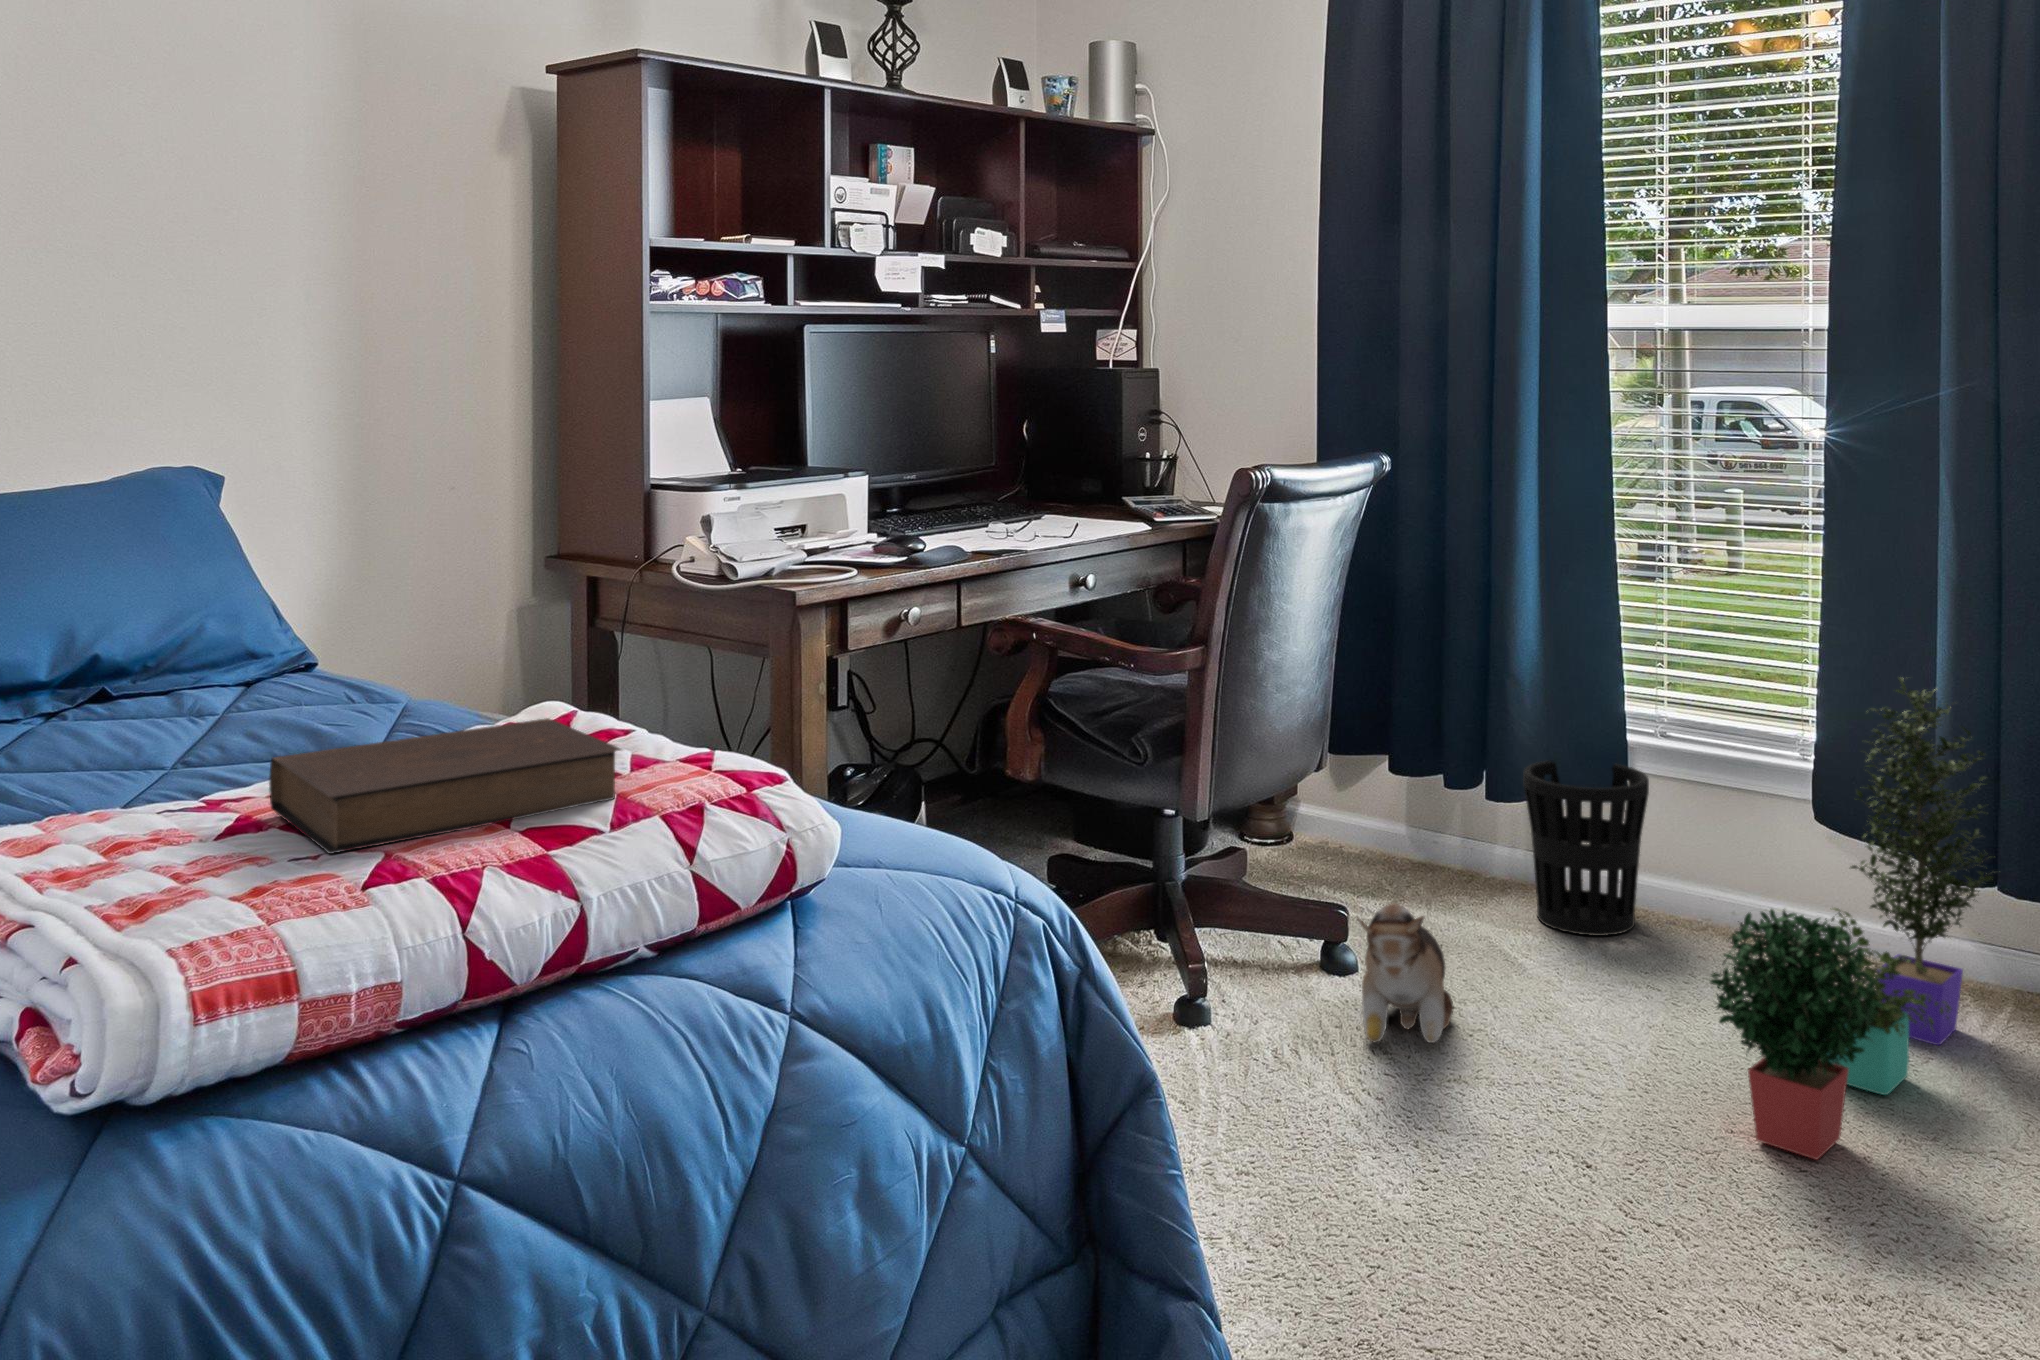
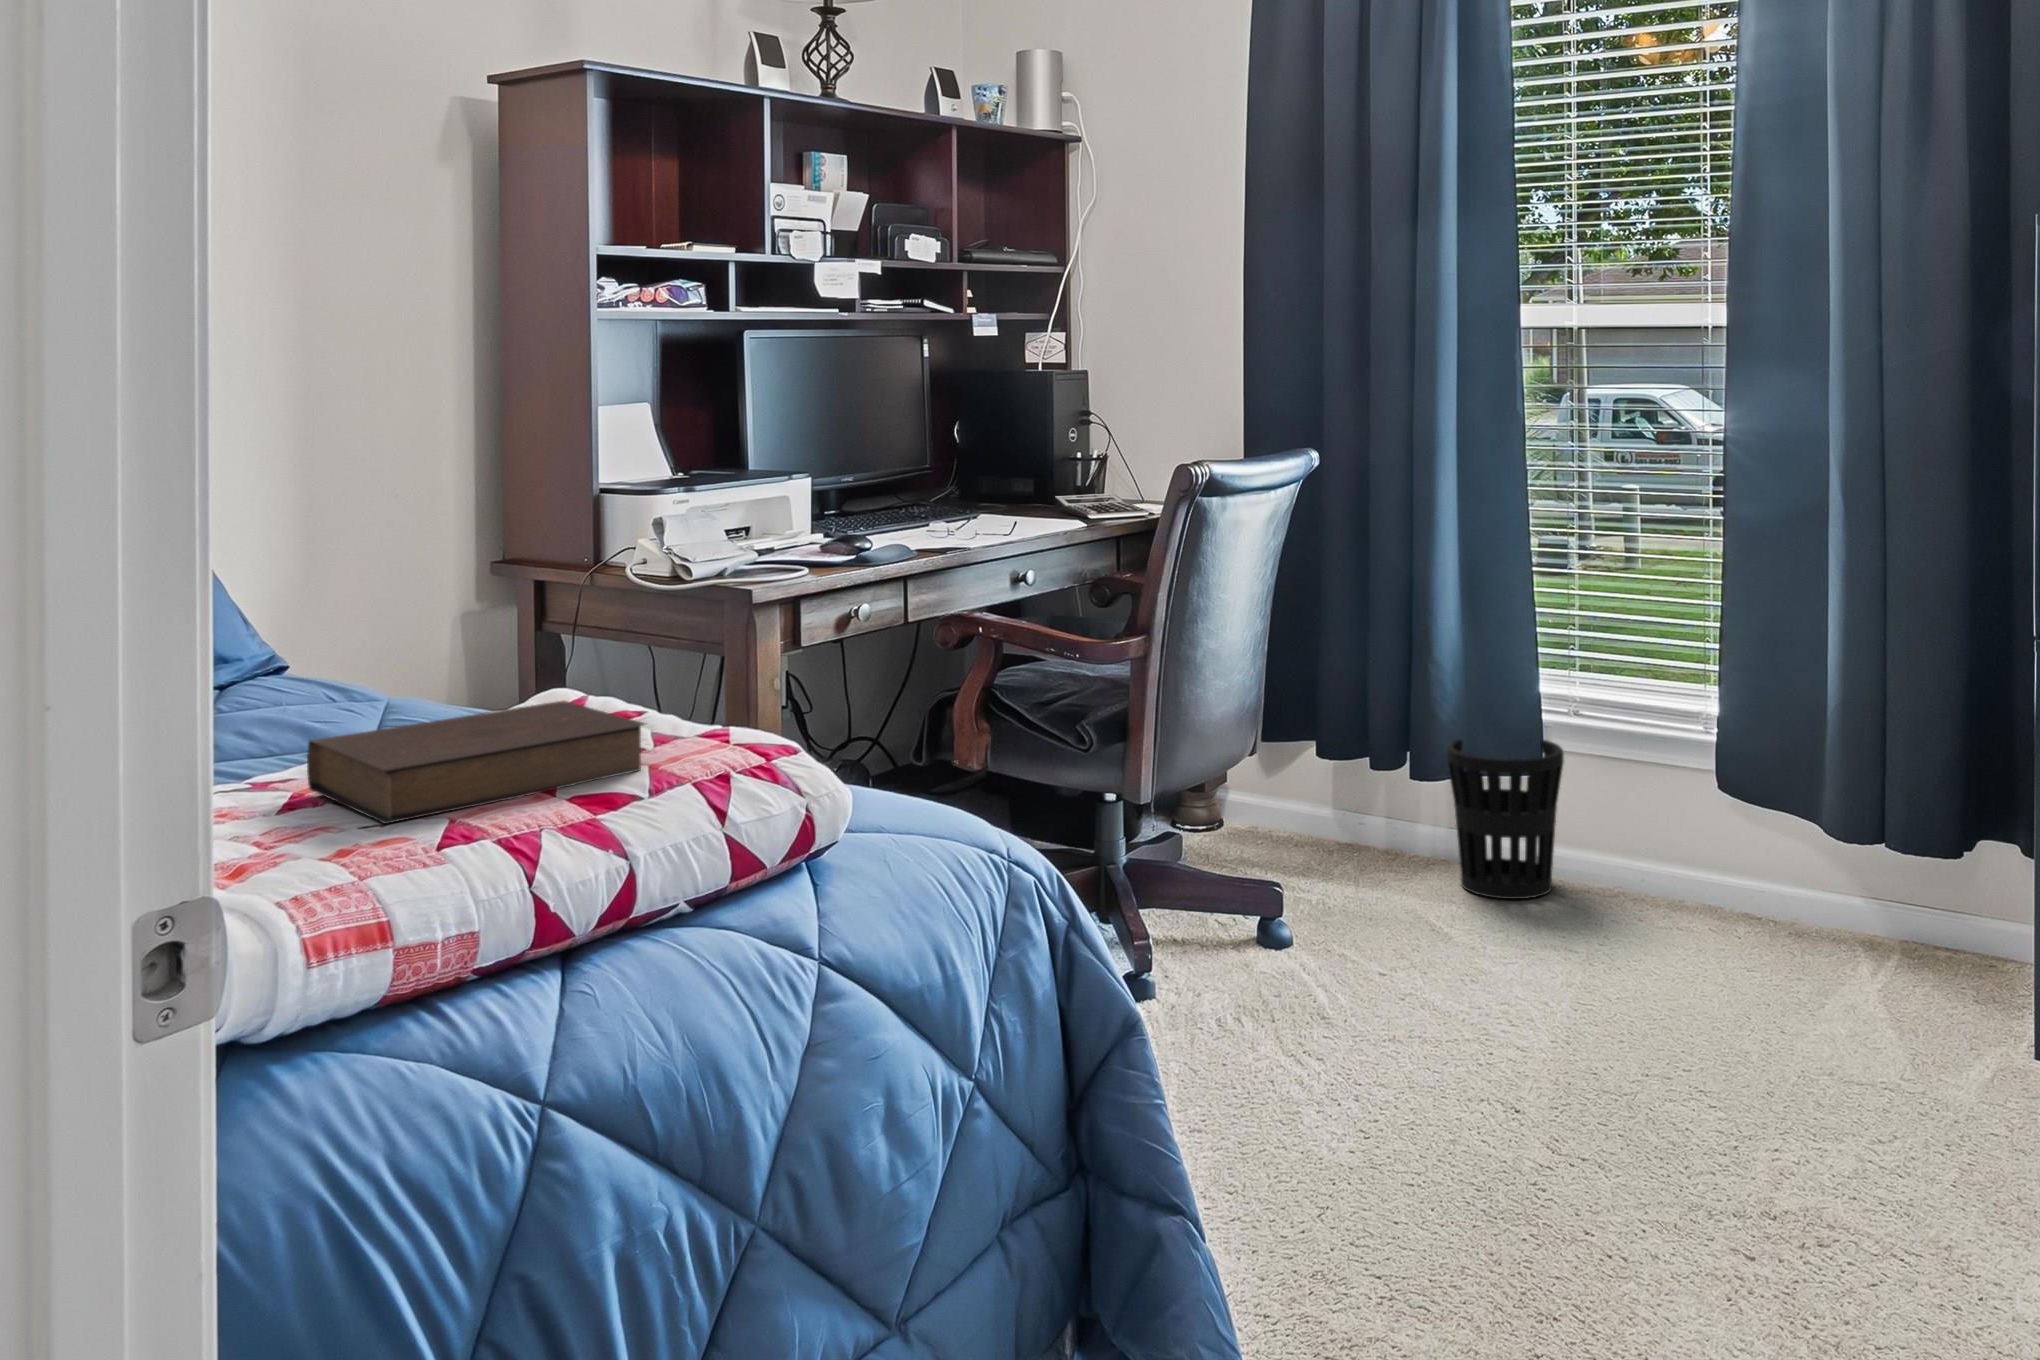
potted plant: present [1710,677,1993,1160] -> none [1629,644,1887,1085]
plush toy: present [1357,903,1453,1043] -> none [1300,868,1390,1002]

